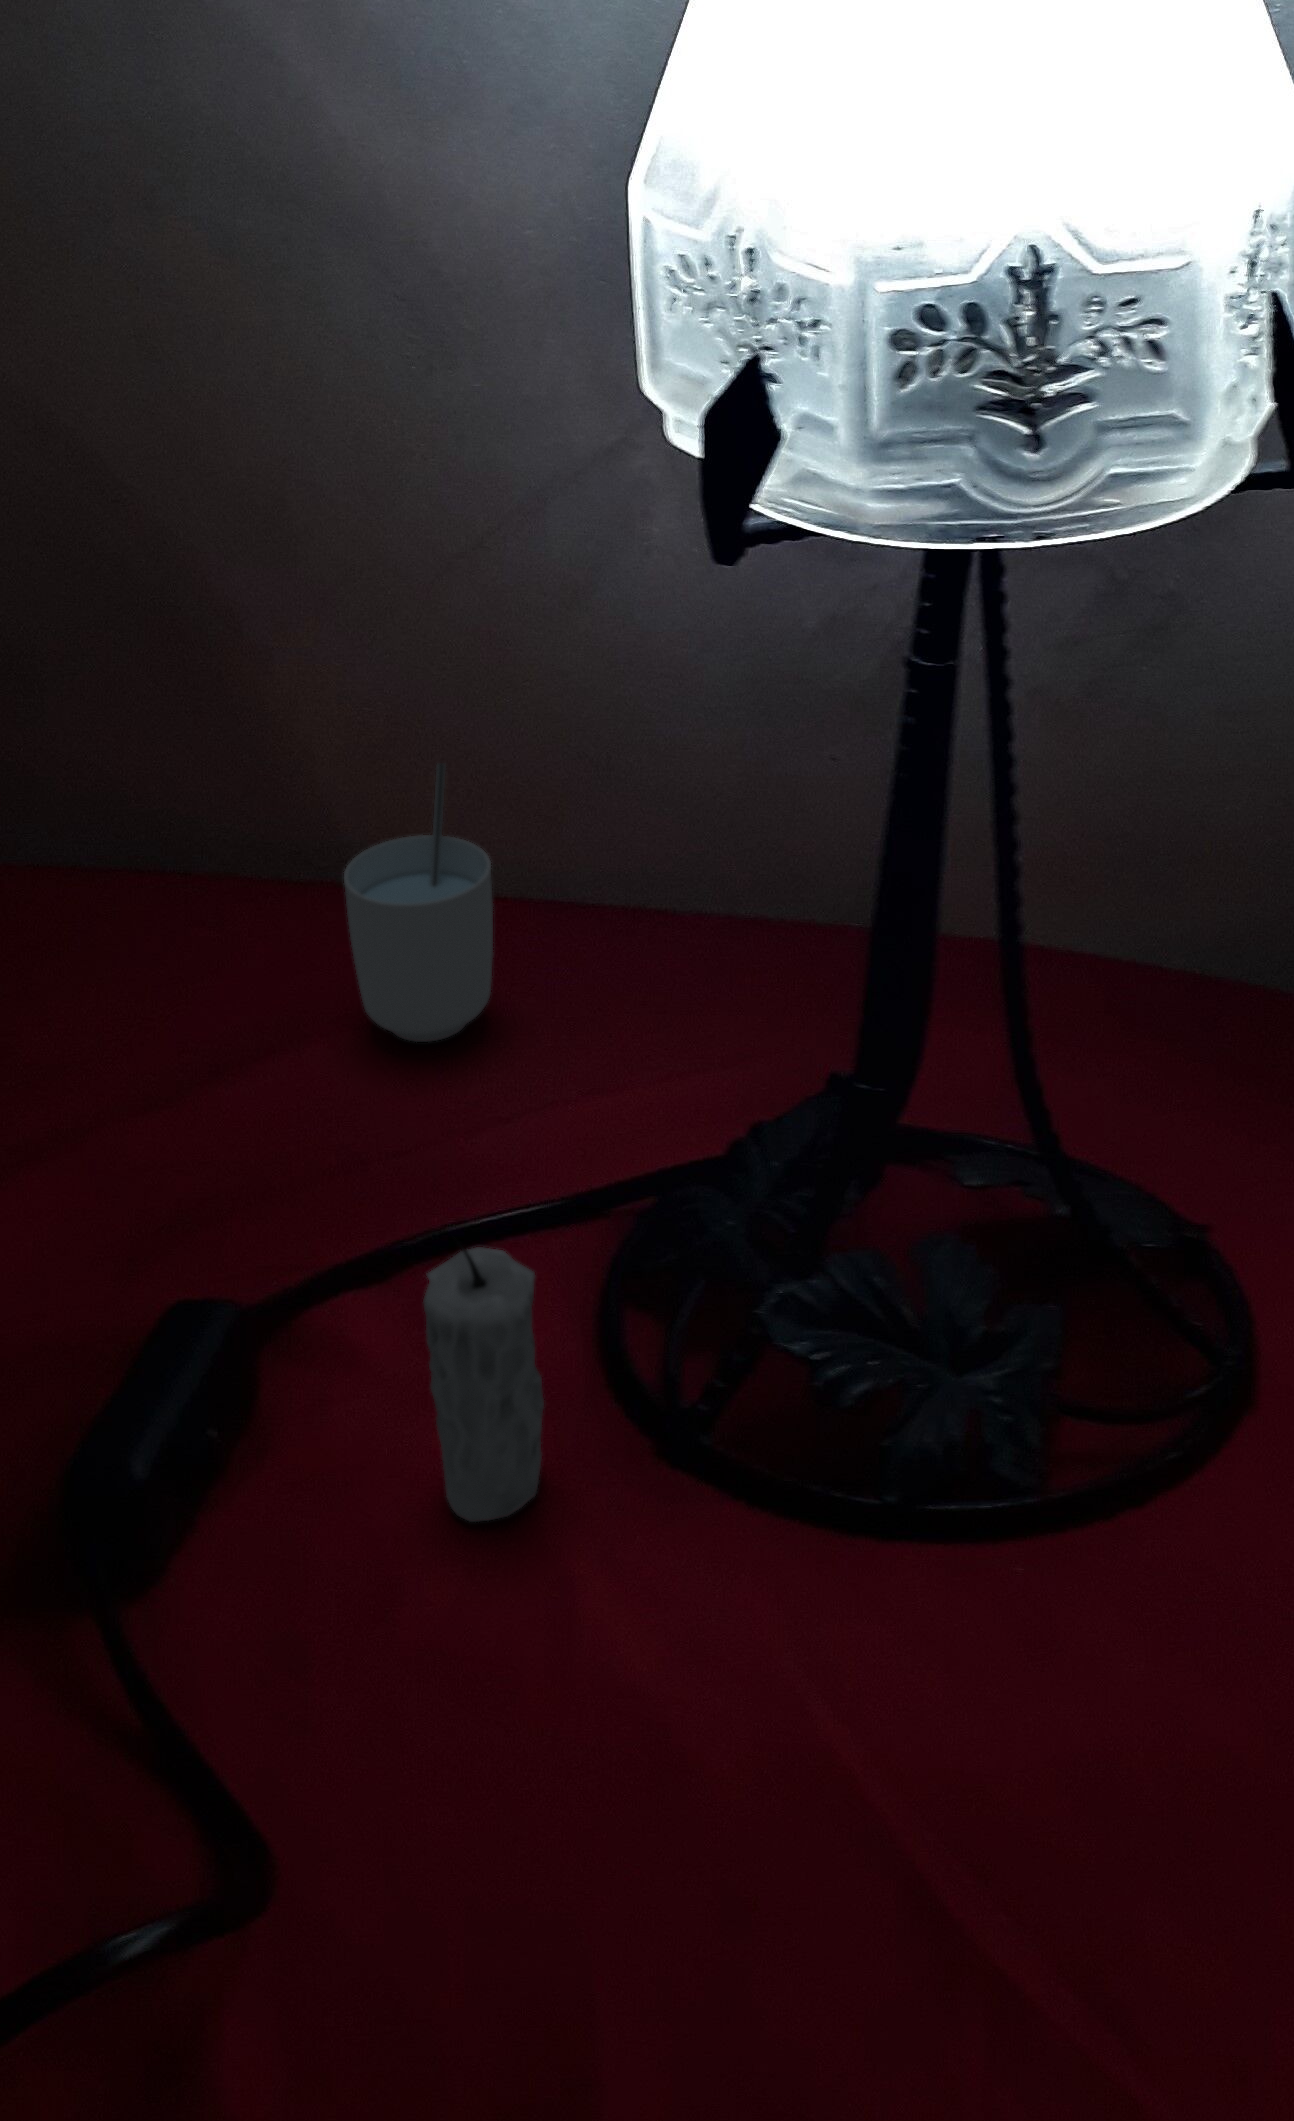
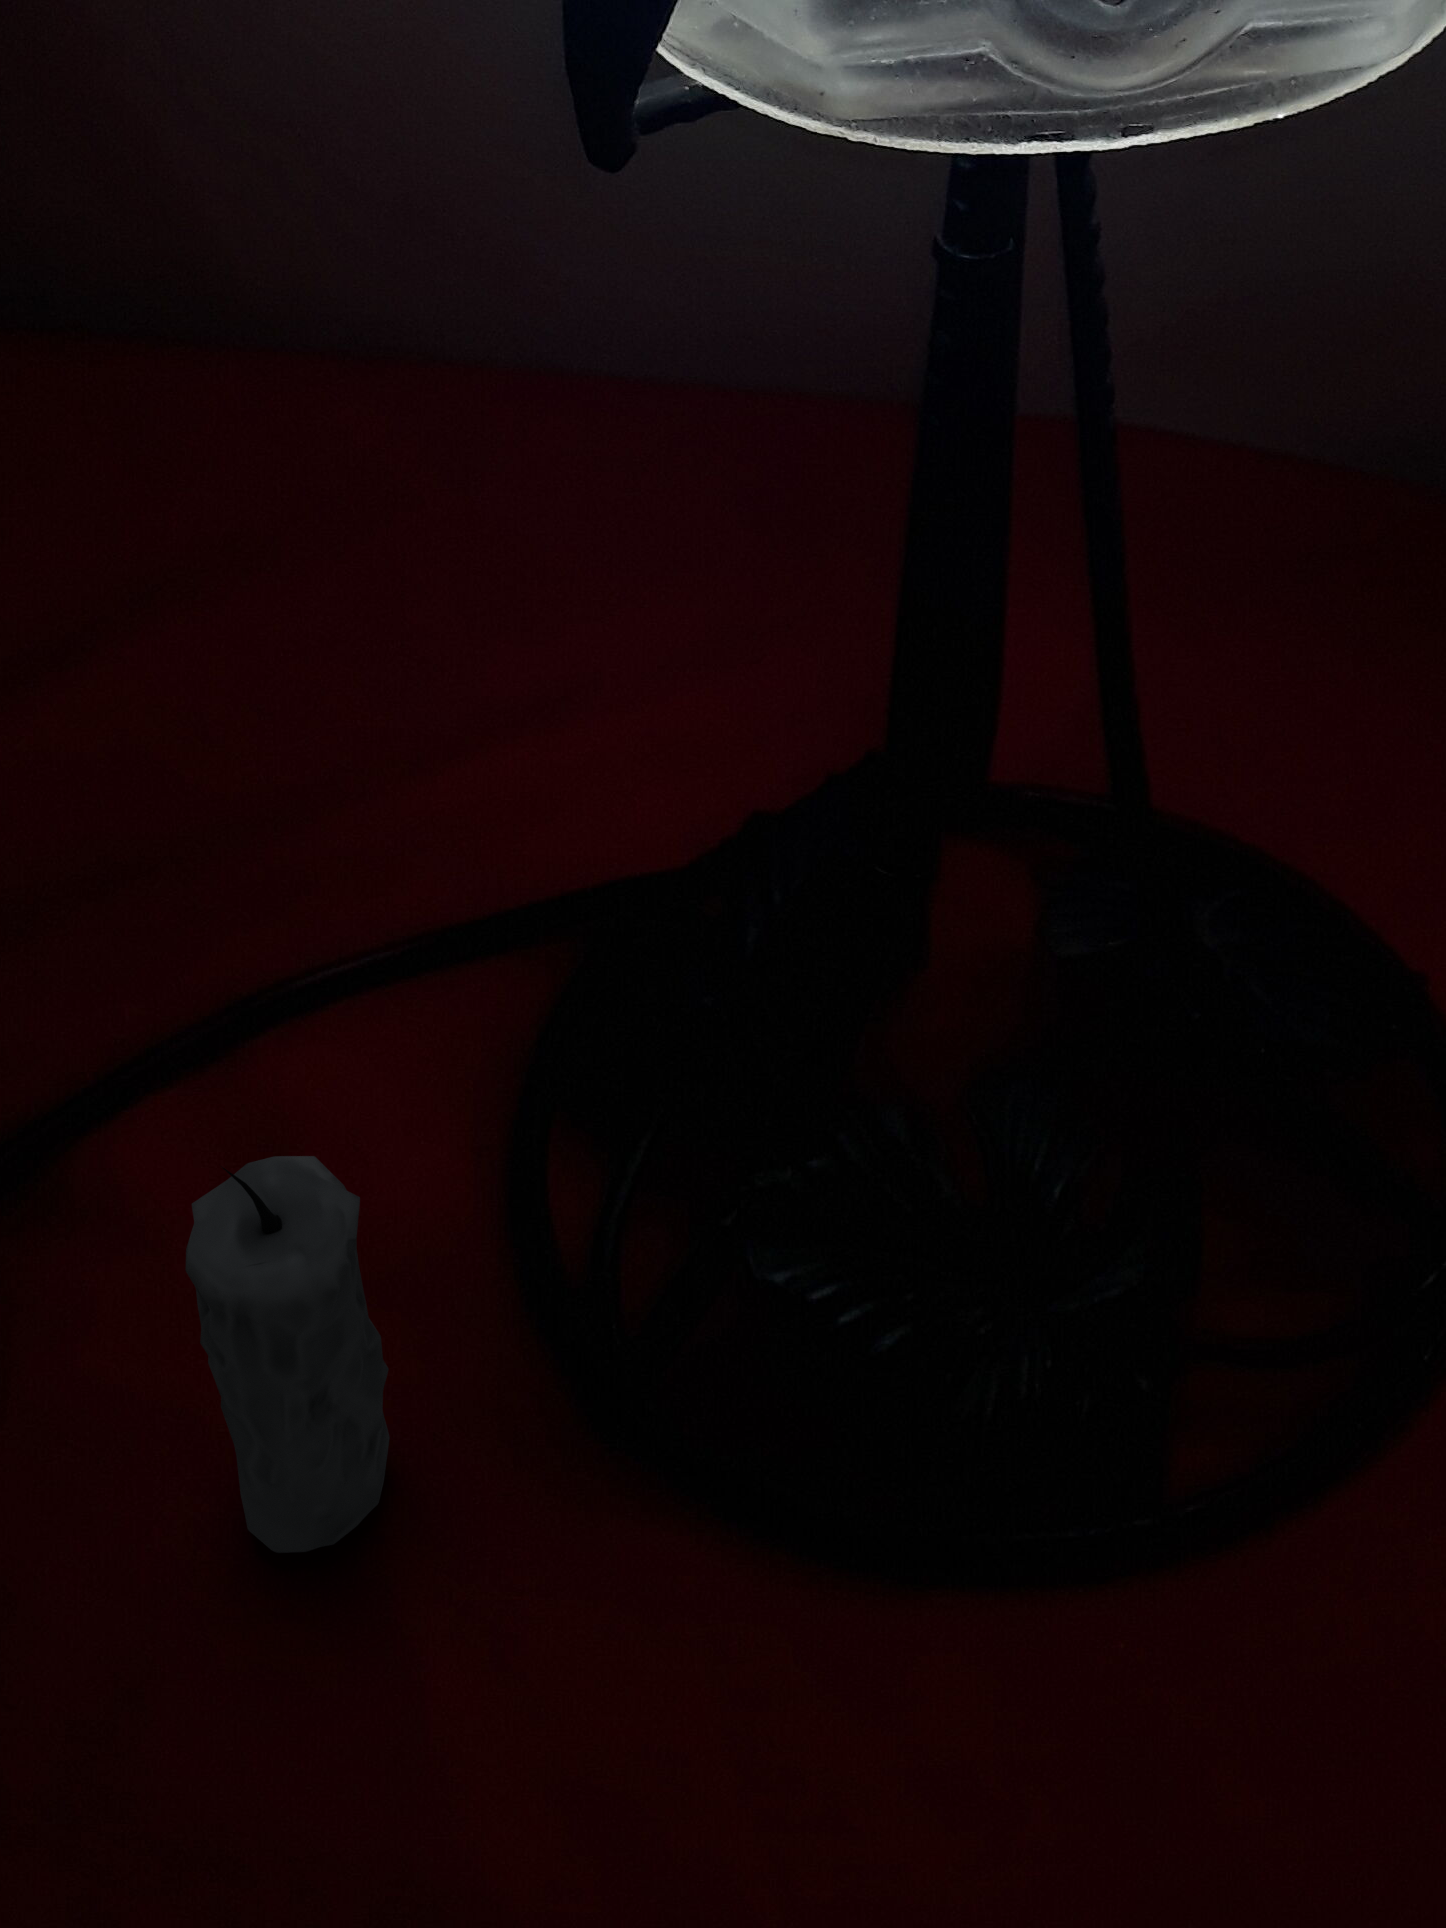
cup: present [344,763,493,1042] -> none [149,261,372,660]

